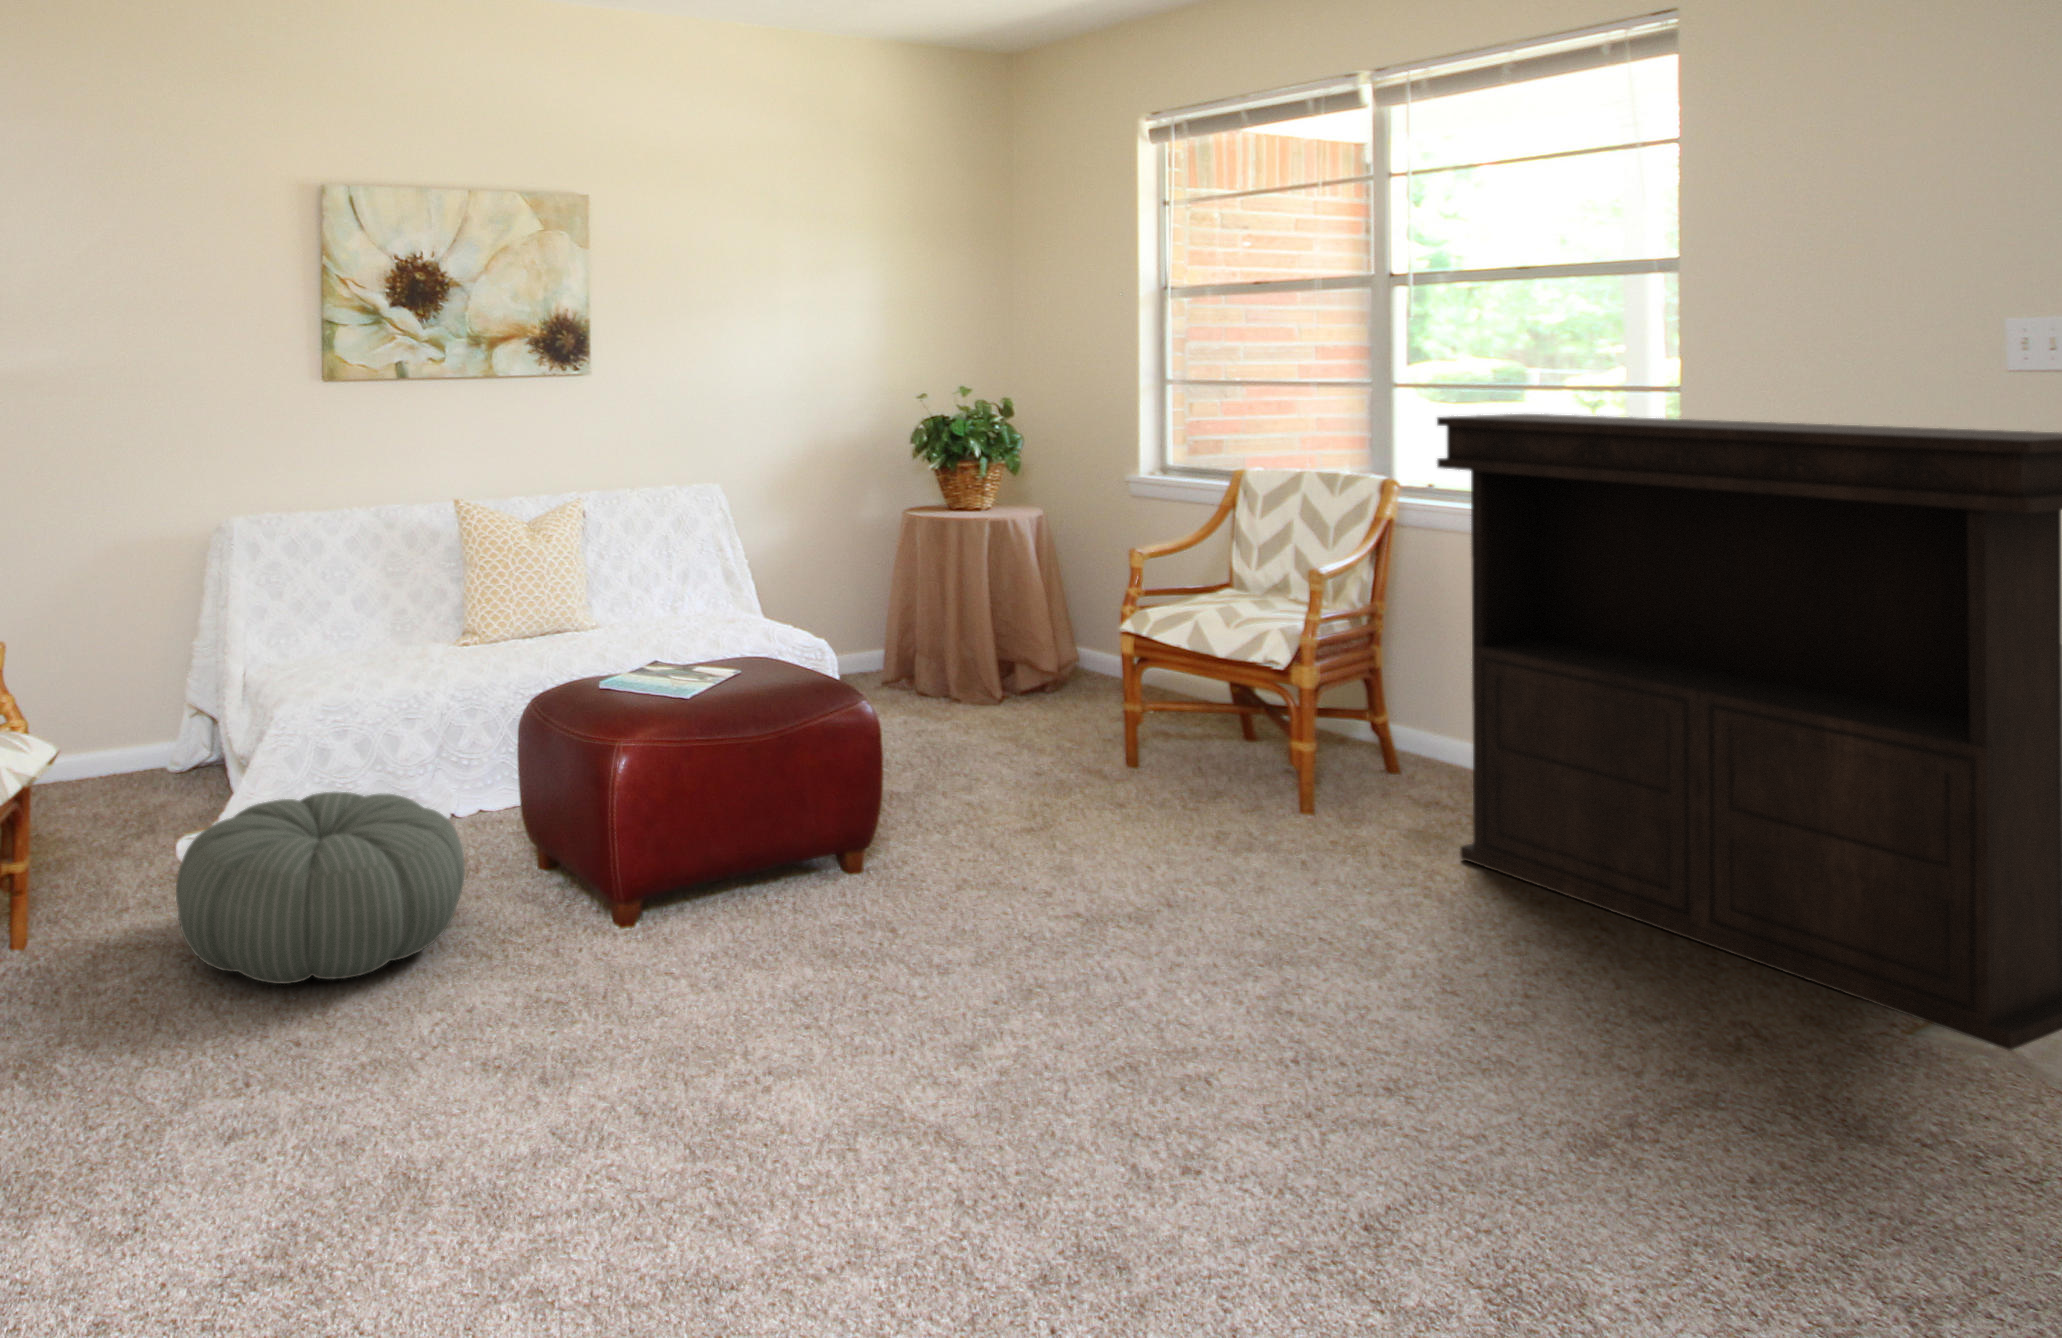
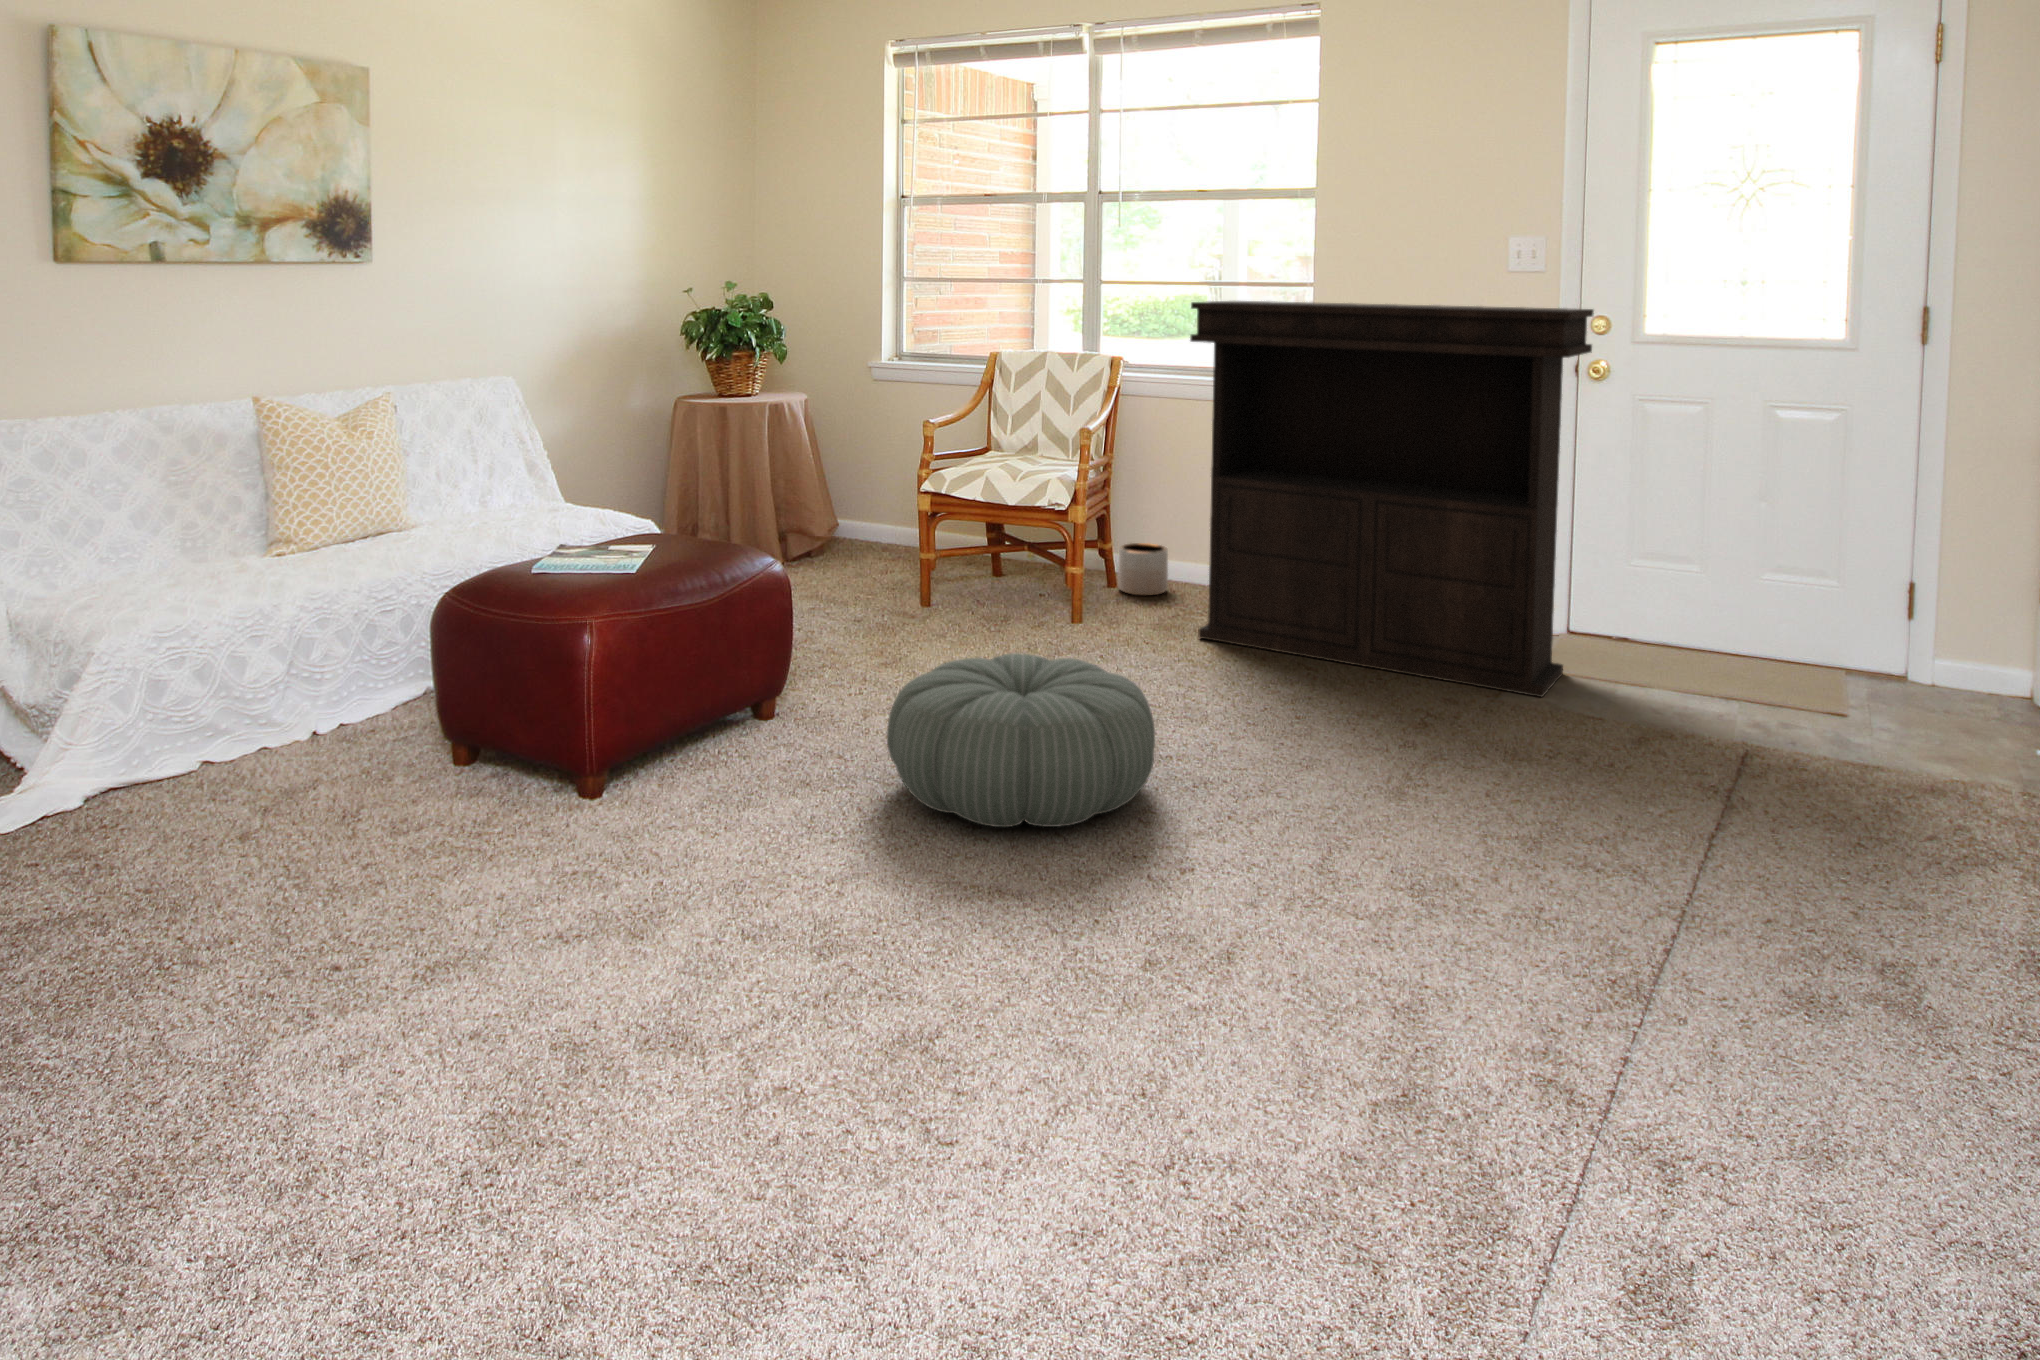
planter: none [1394,719,1465,791] -> present [1118,543,1168,596]
pouf: present [176,792,465,984] -> present [887,653,1155,827]

